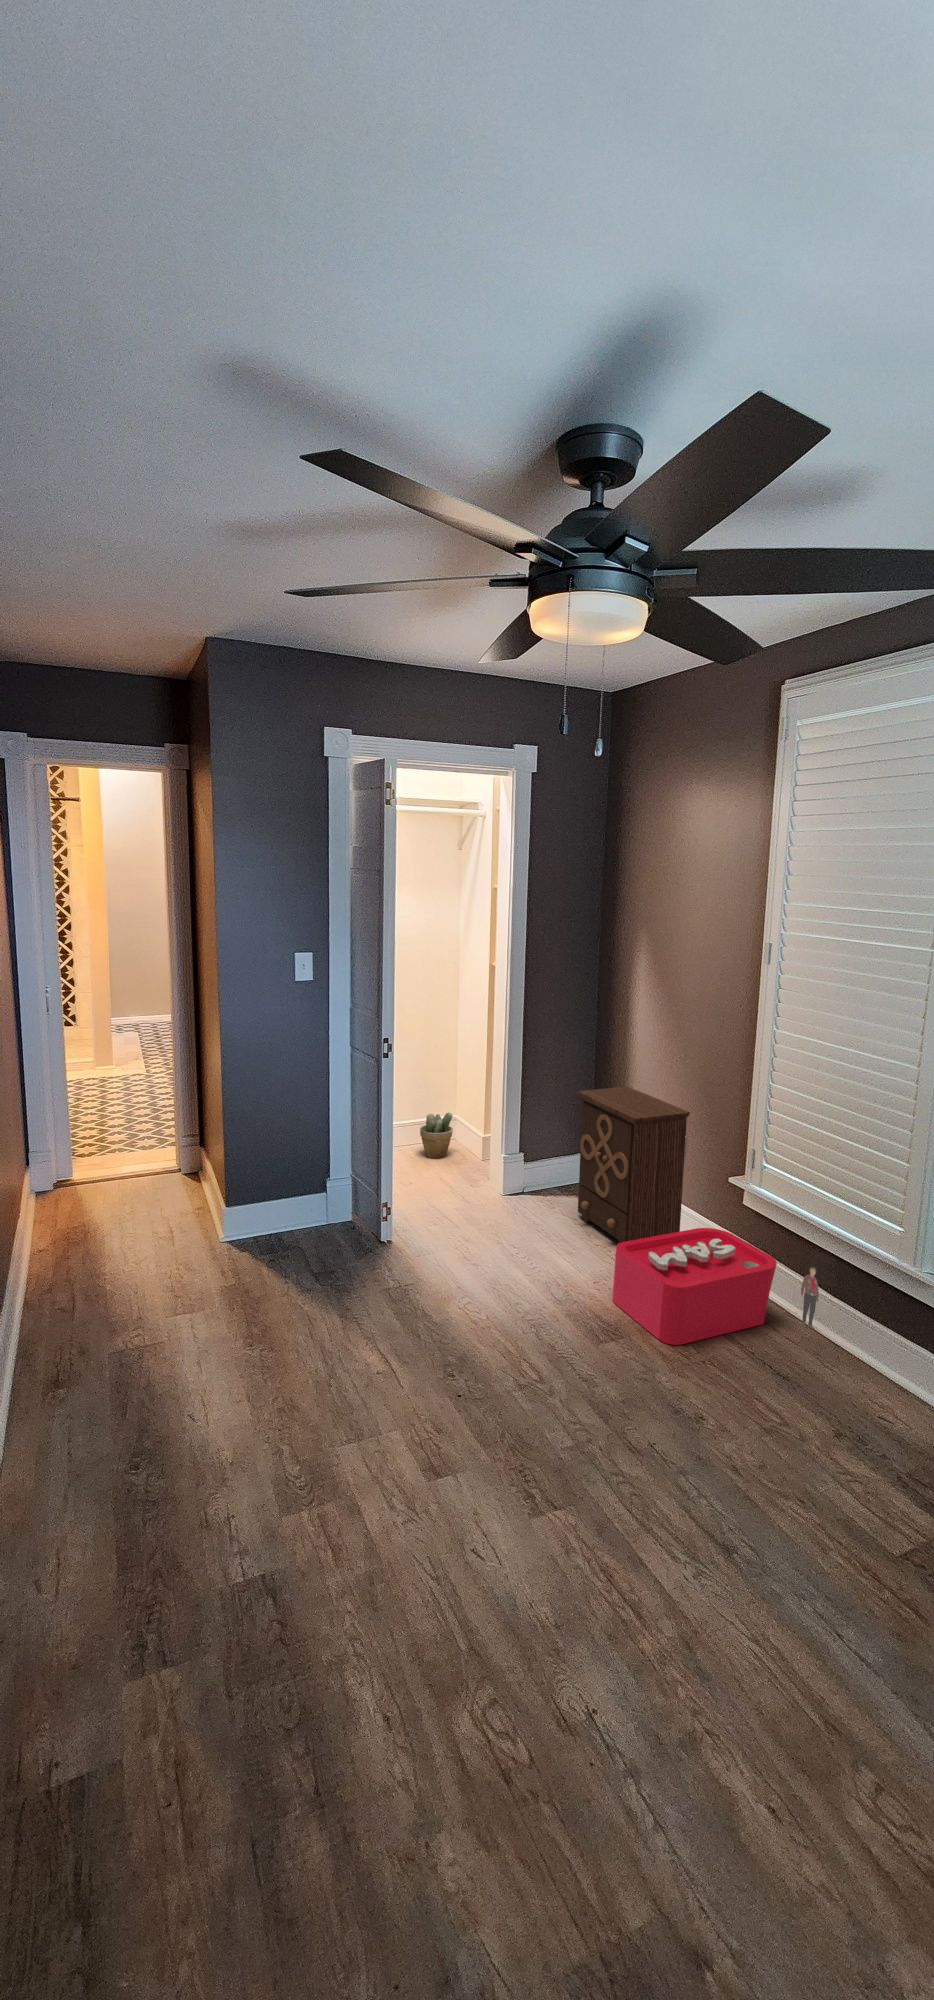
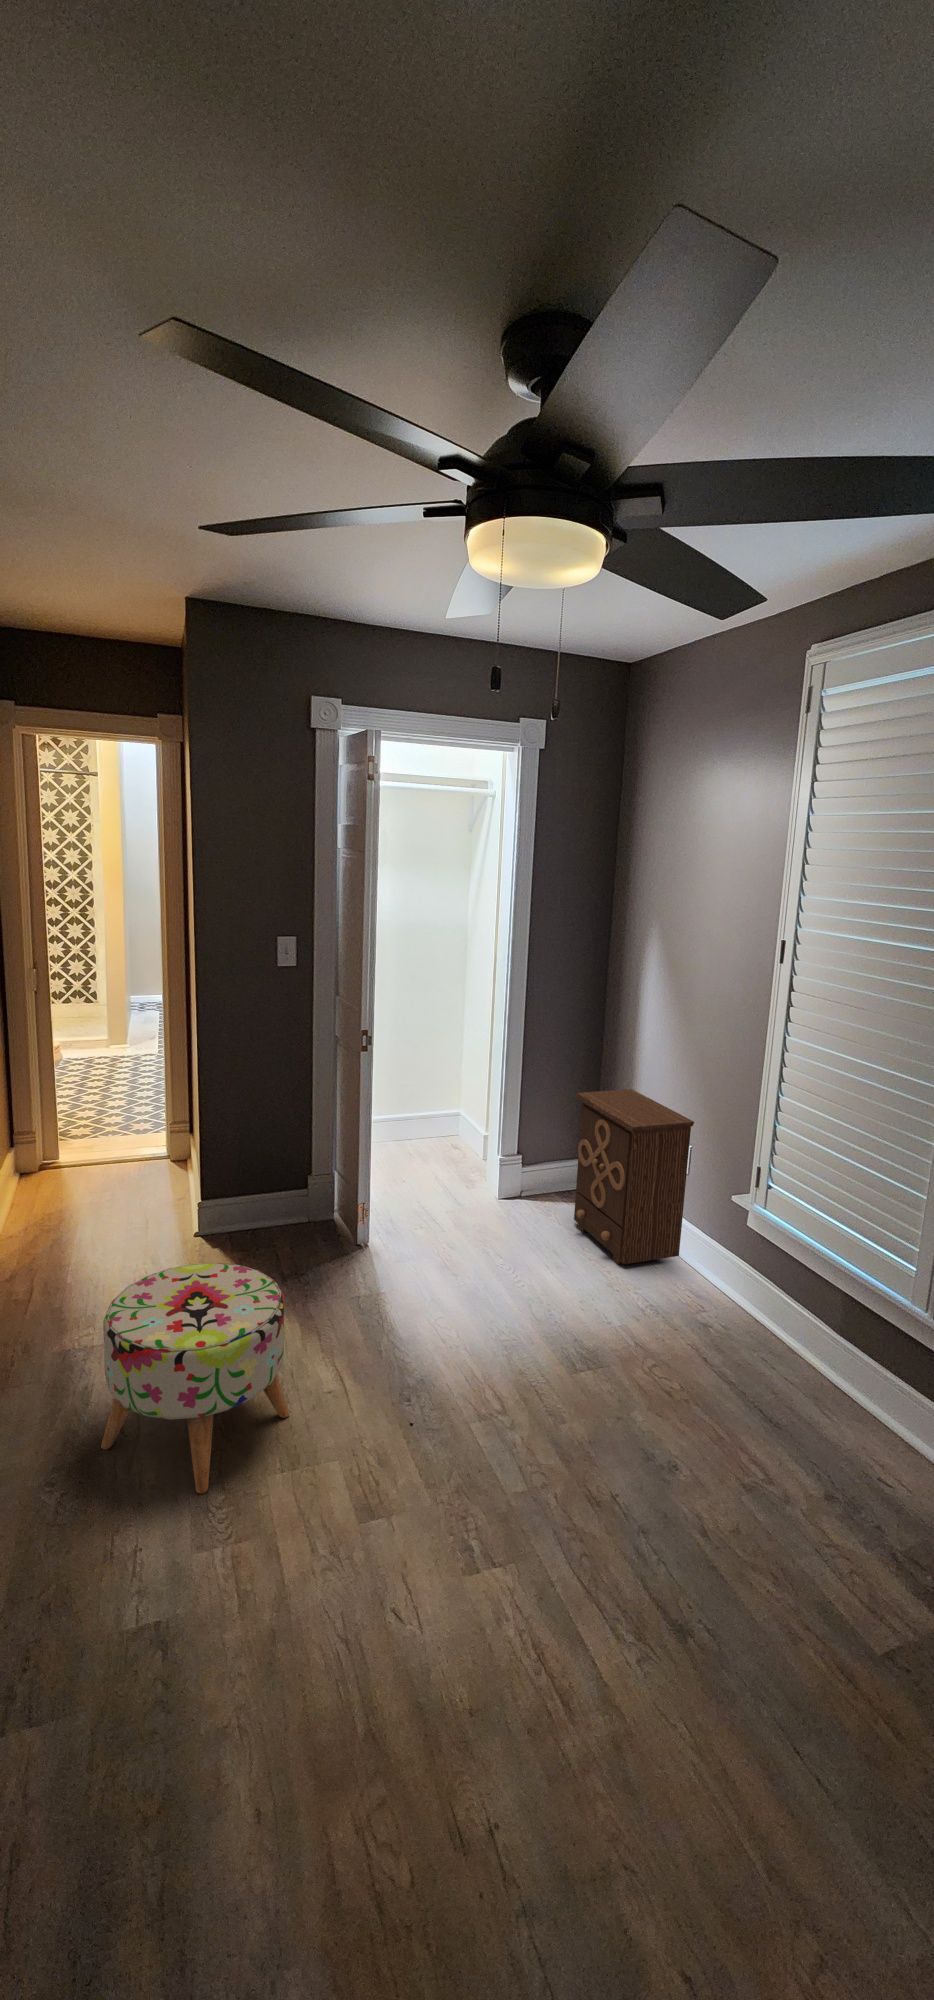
potted plant: present [420,1113,453,1159] -> none [419,1107,454,1154]
storage bin: present [612,1228,819,1345] -> none [597,1249,822,1380]
ottoman: none [175,1253,344,1459] -> present [101,1263,289,1494]

